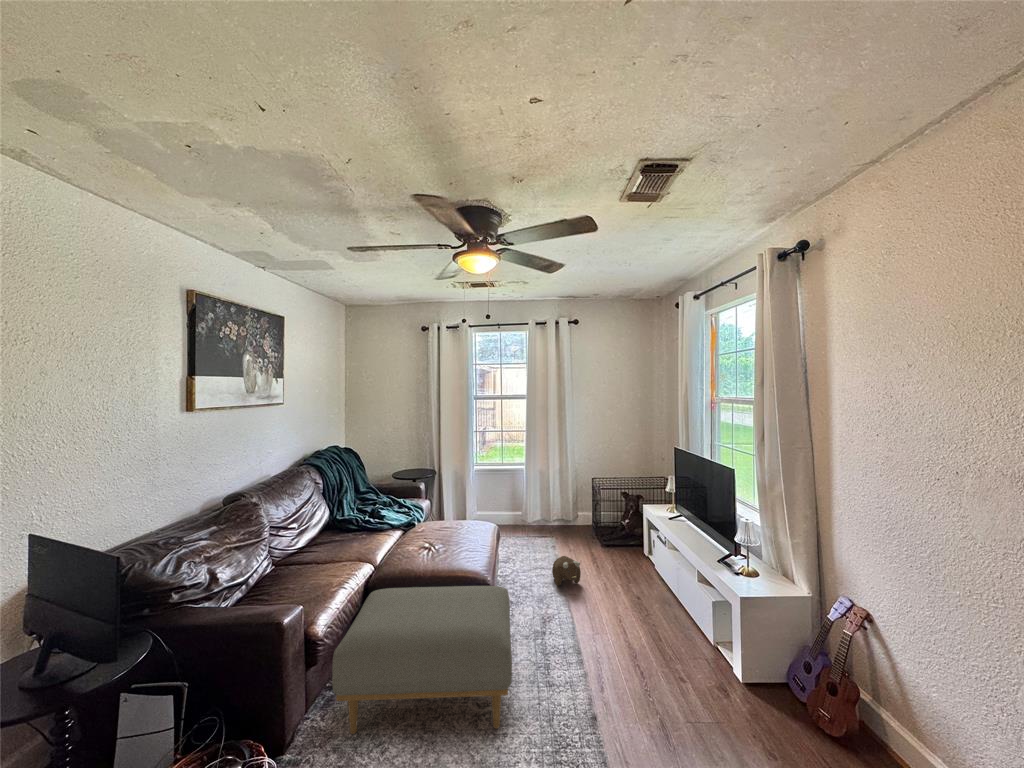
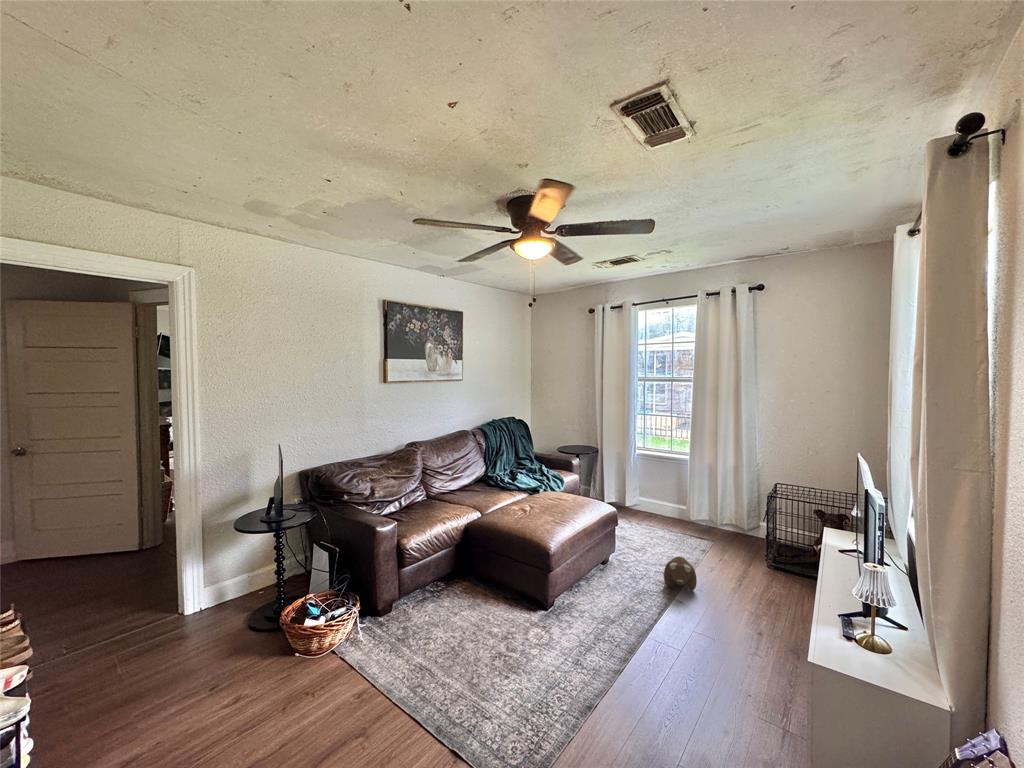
ottoman: present [332,586,512,734] -> none [403,531,562,671]

